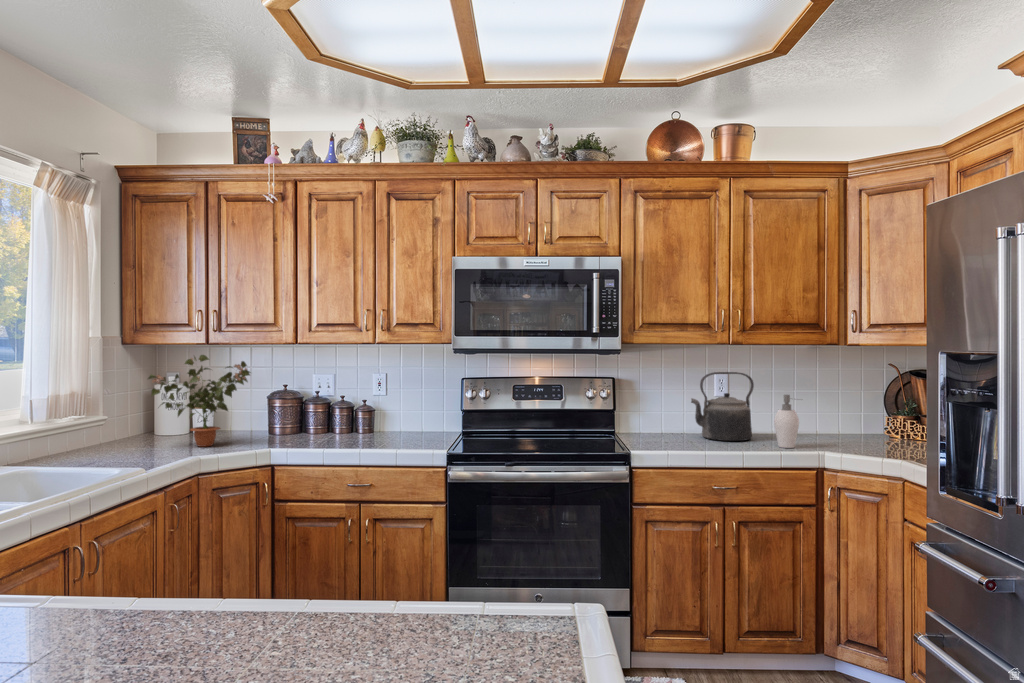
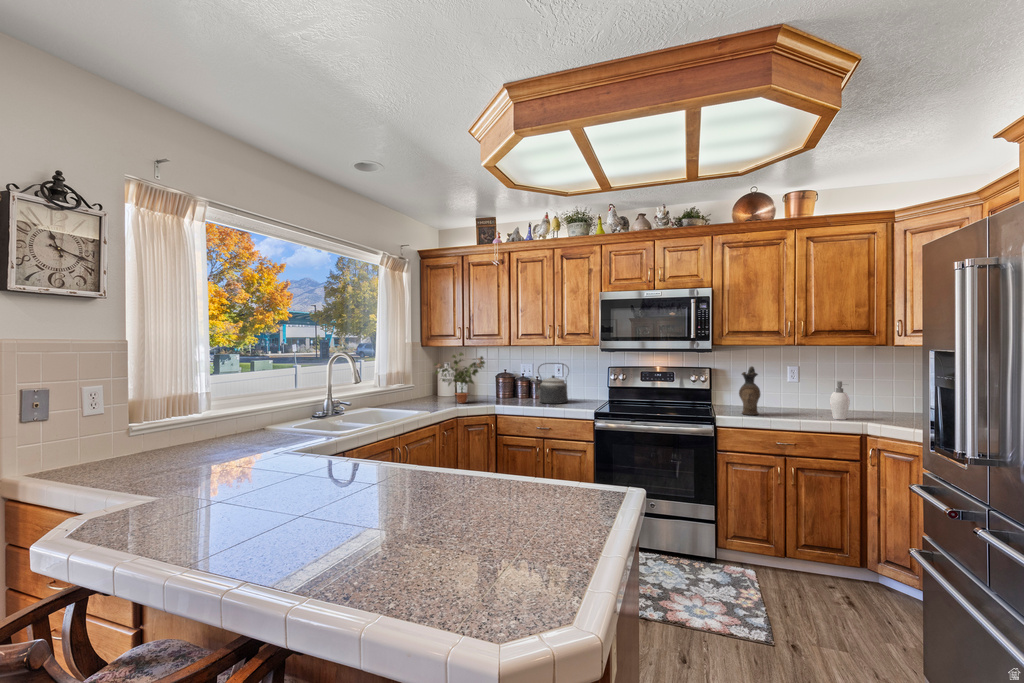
kettle: present [691,372,754,441] -> present [533,363,569,404]
ceramic pitcher: none [658,375,688,446] -> present [739,366,760,415]

